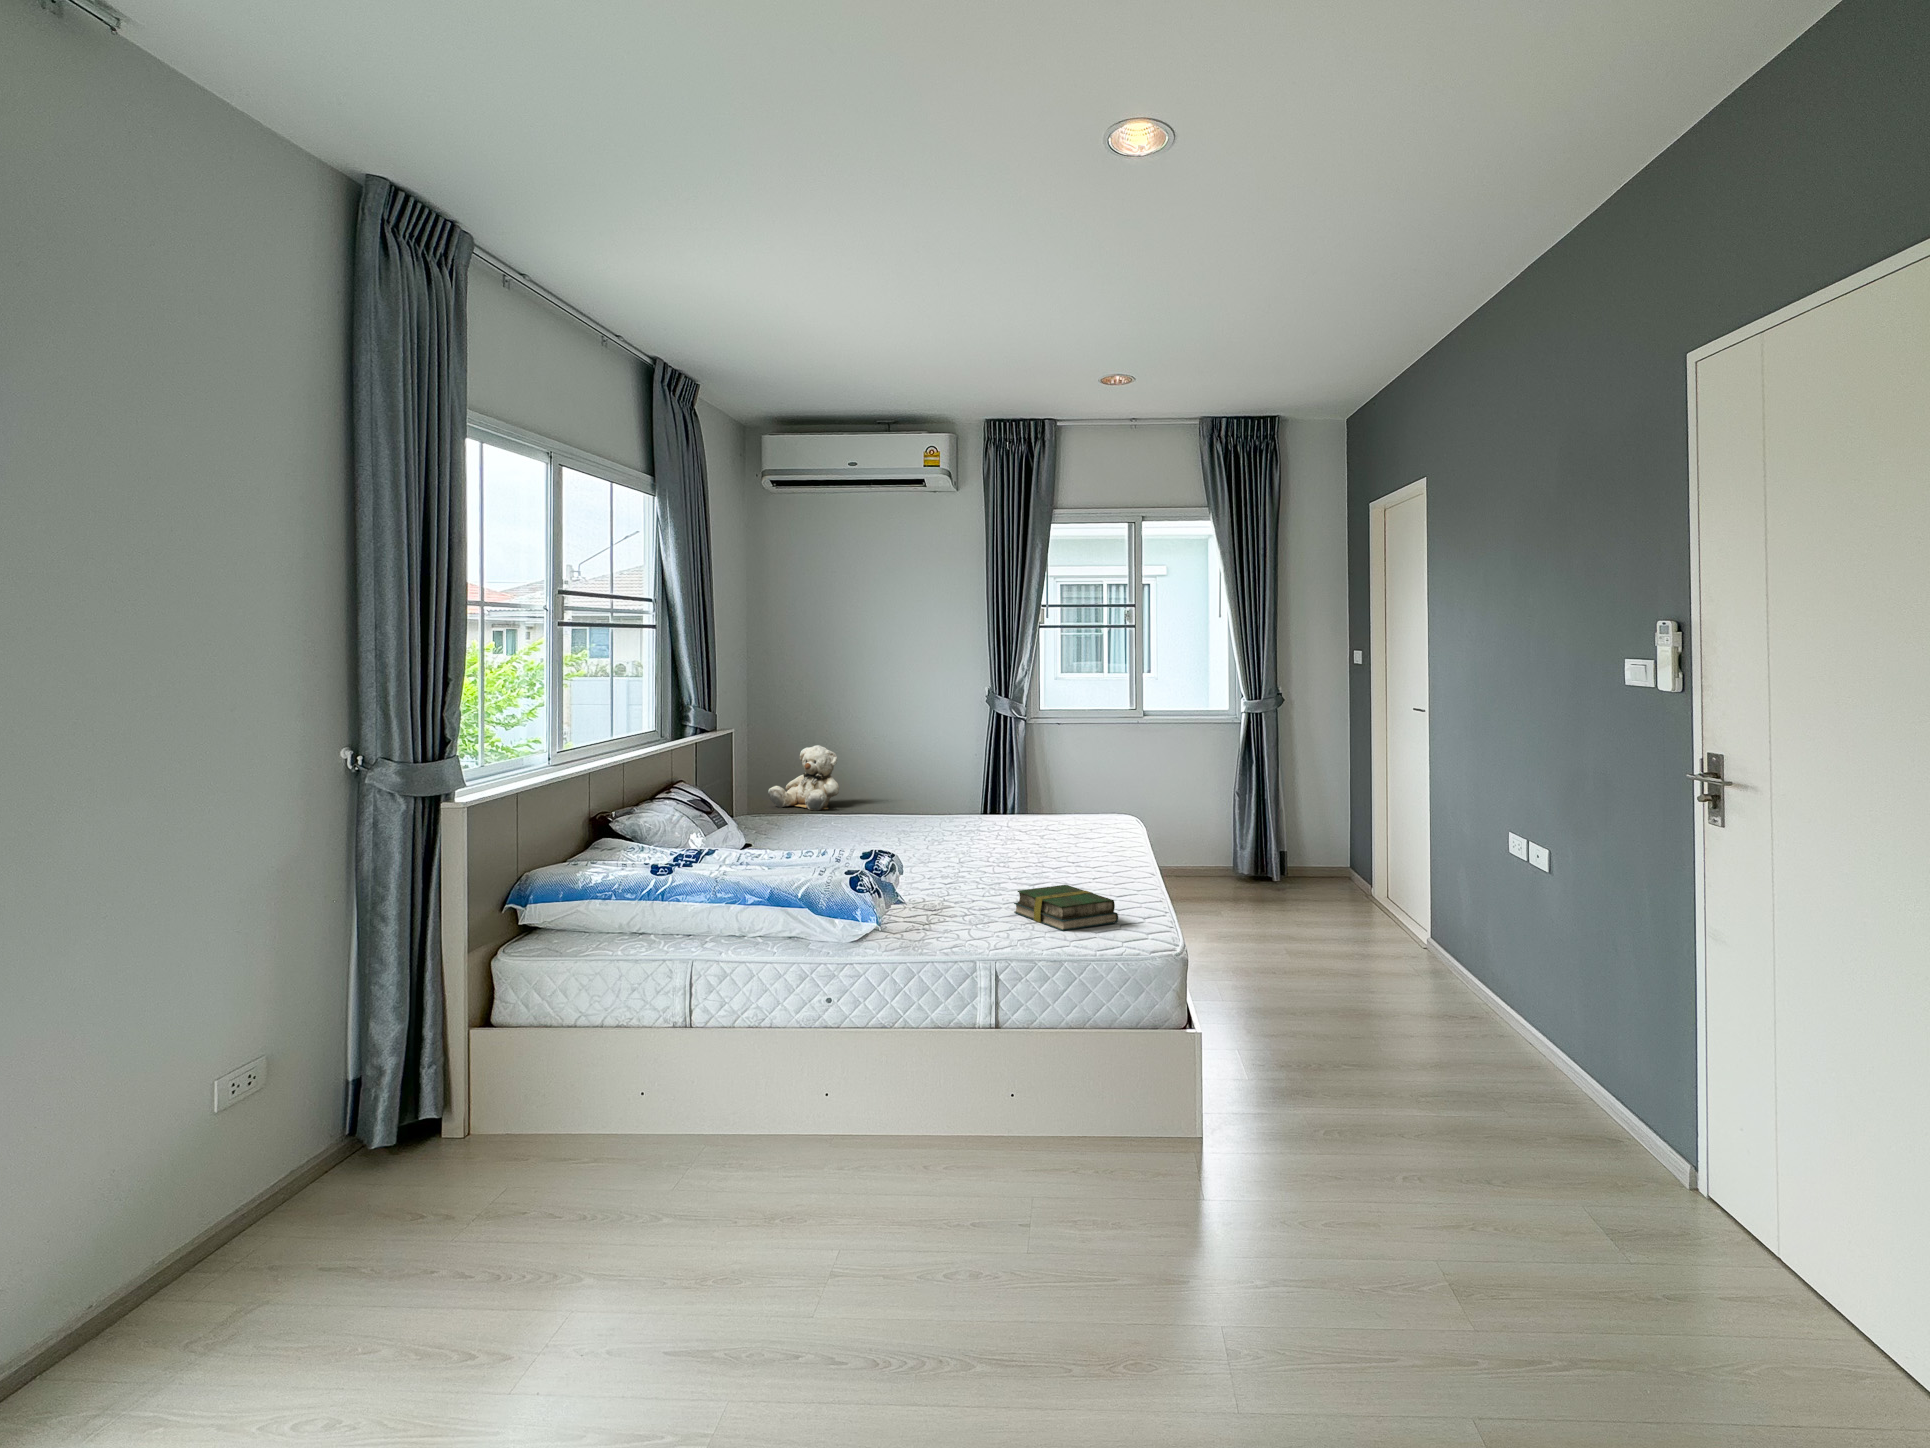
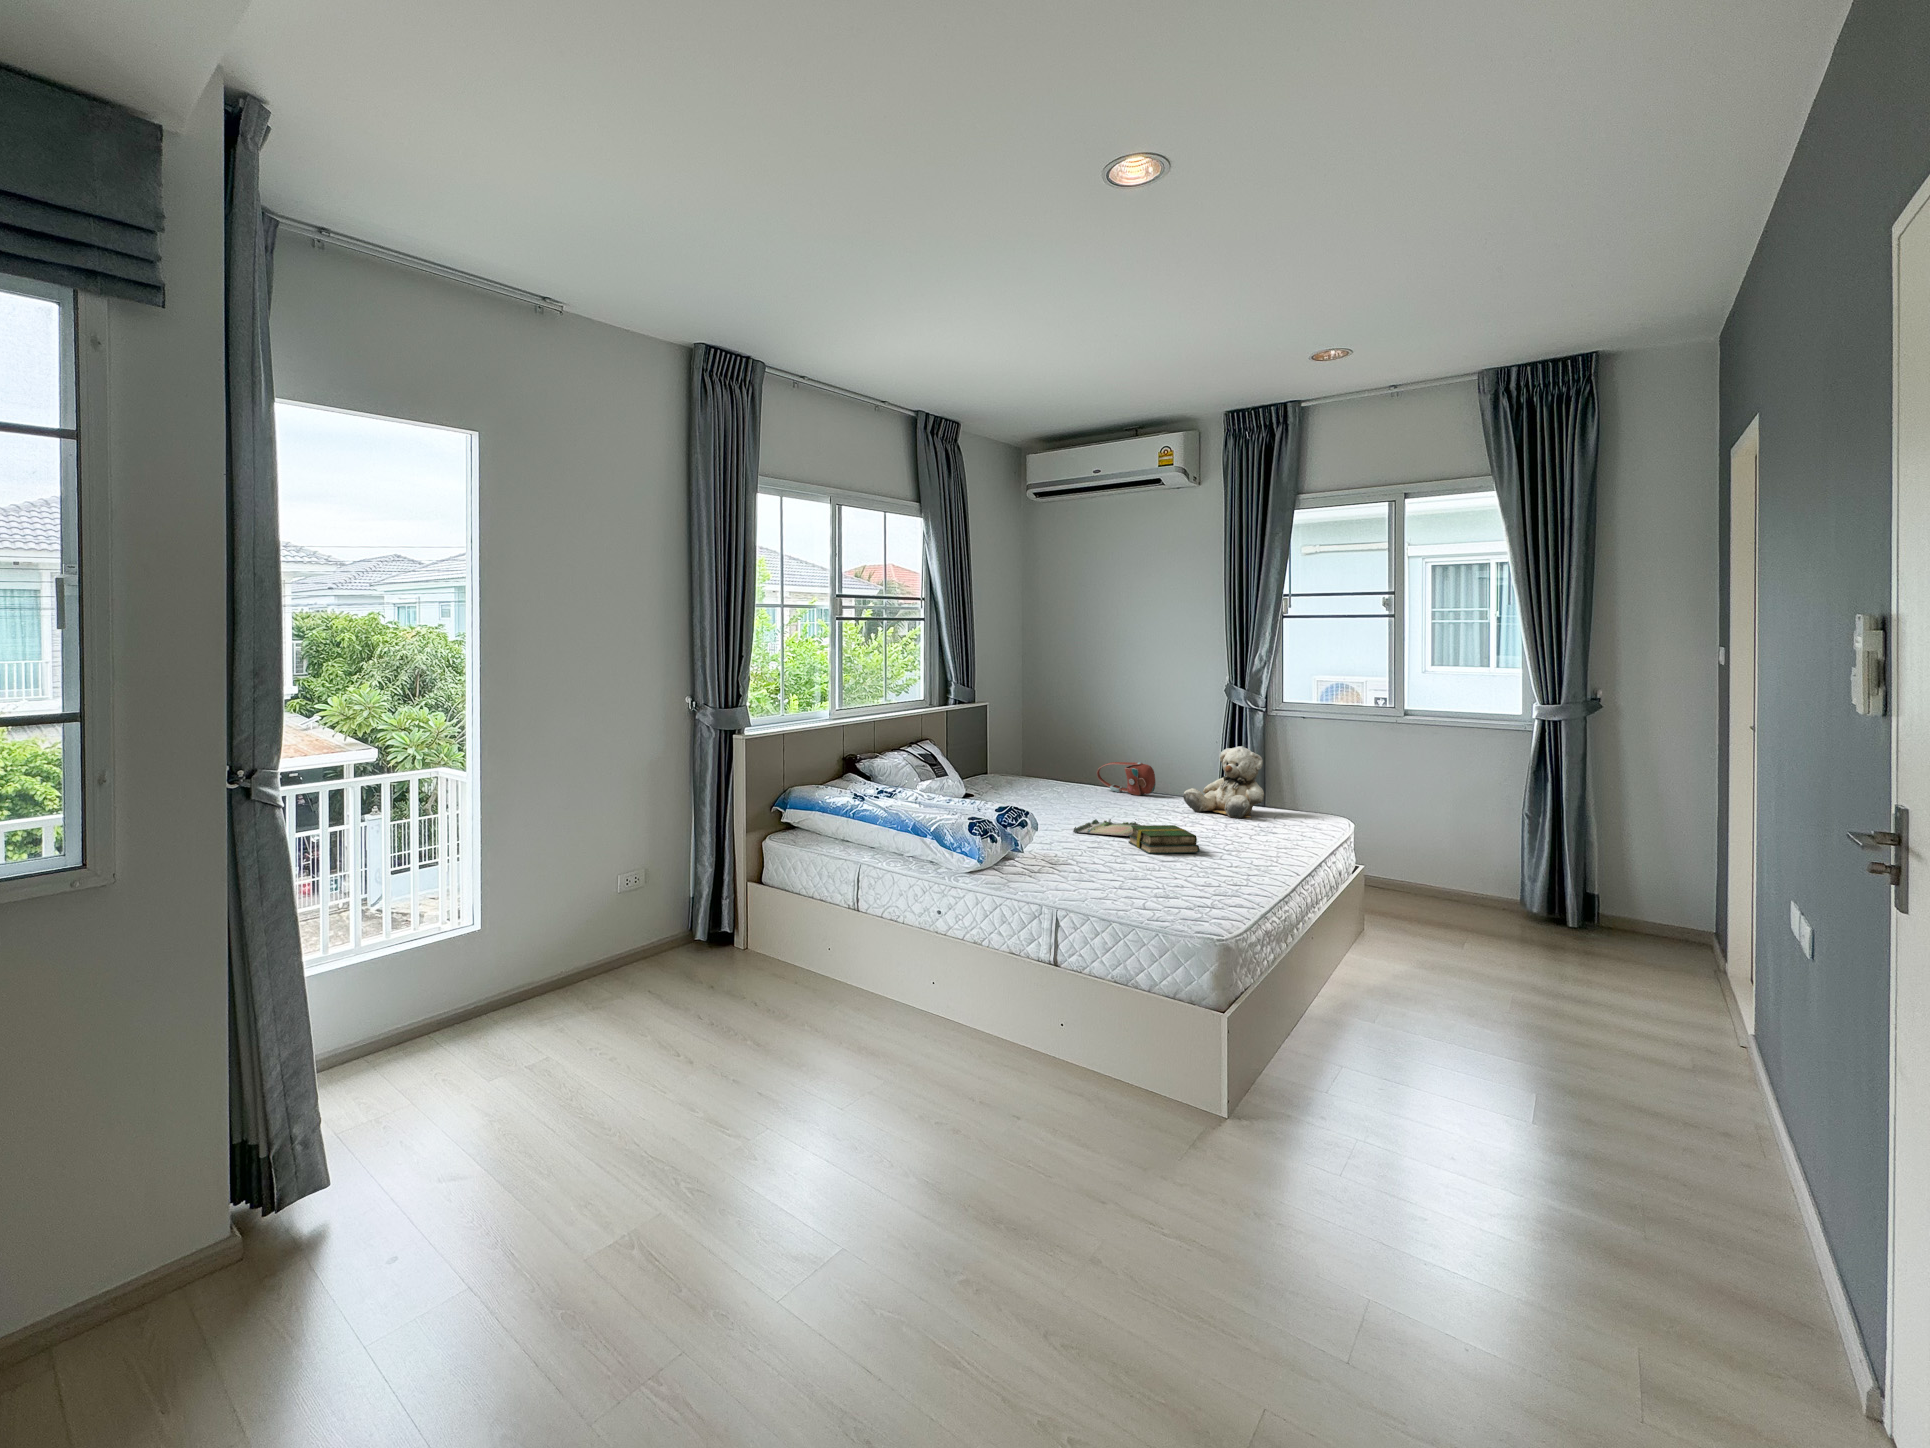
teddy bear: present [768,745,839,811] -> present [1183,746,1264,818]
handbag: none [877,795,951,834] -> present [1097,762,1156,795]
tray: none [929,873,1008,903] -> present [1073,819,1140,836]

